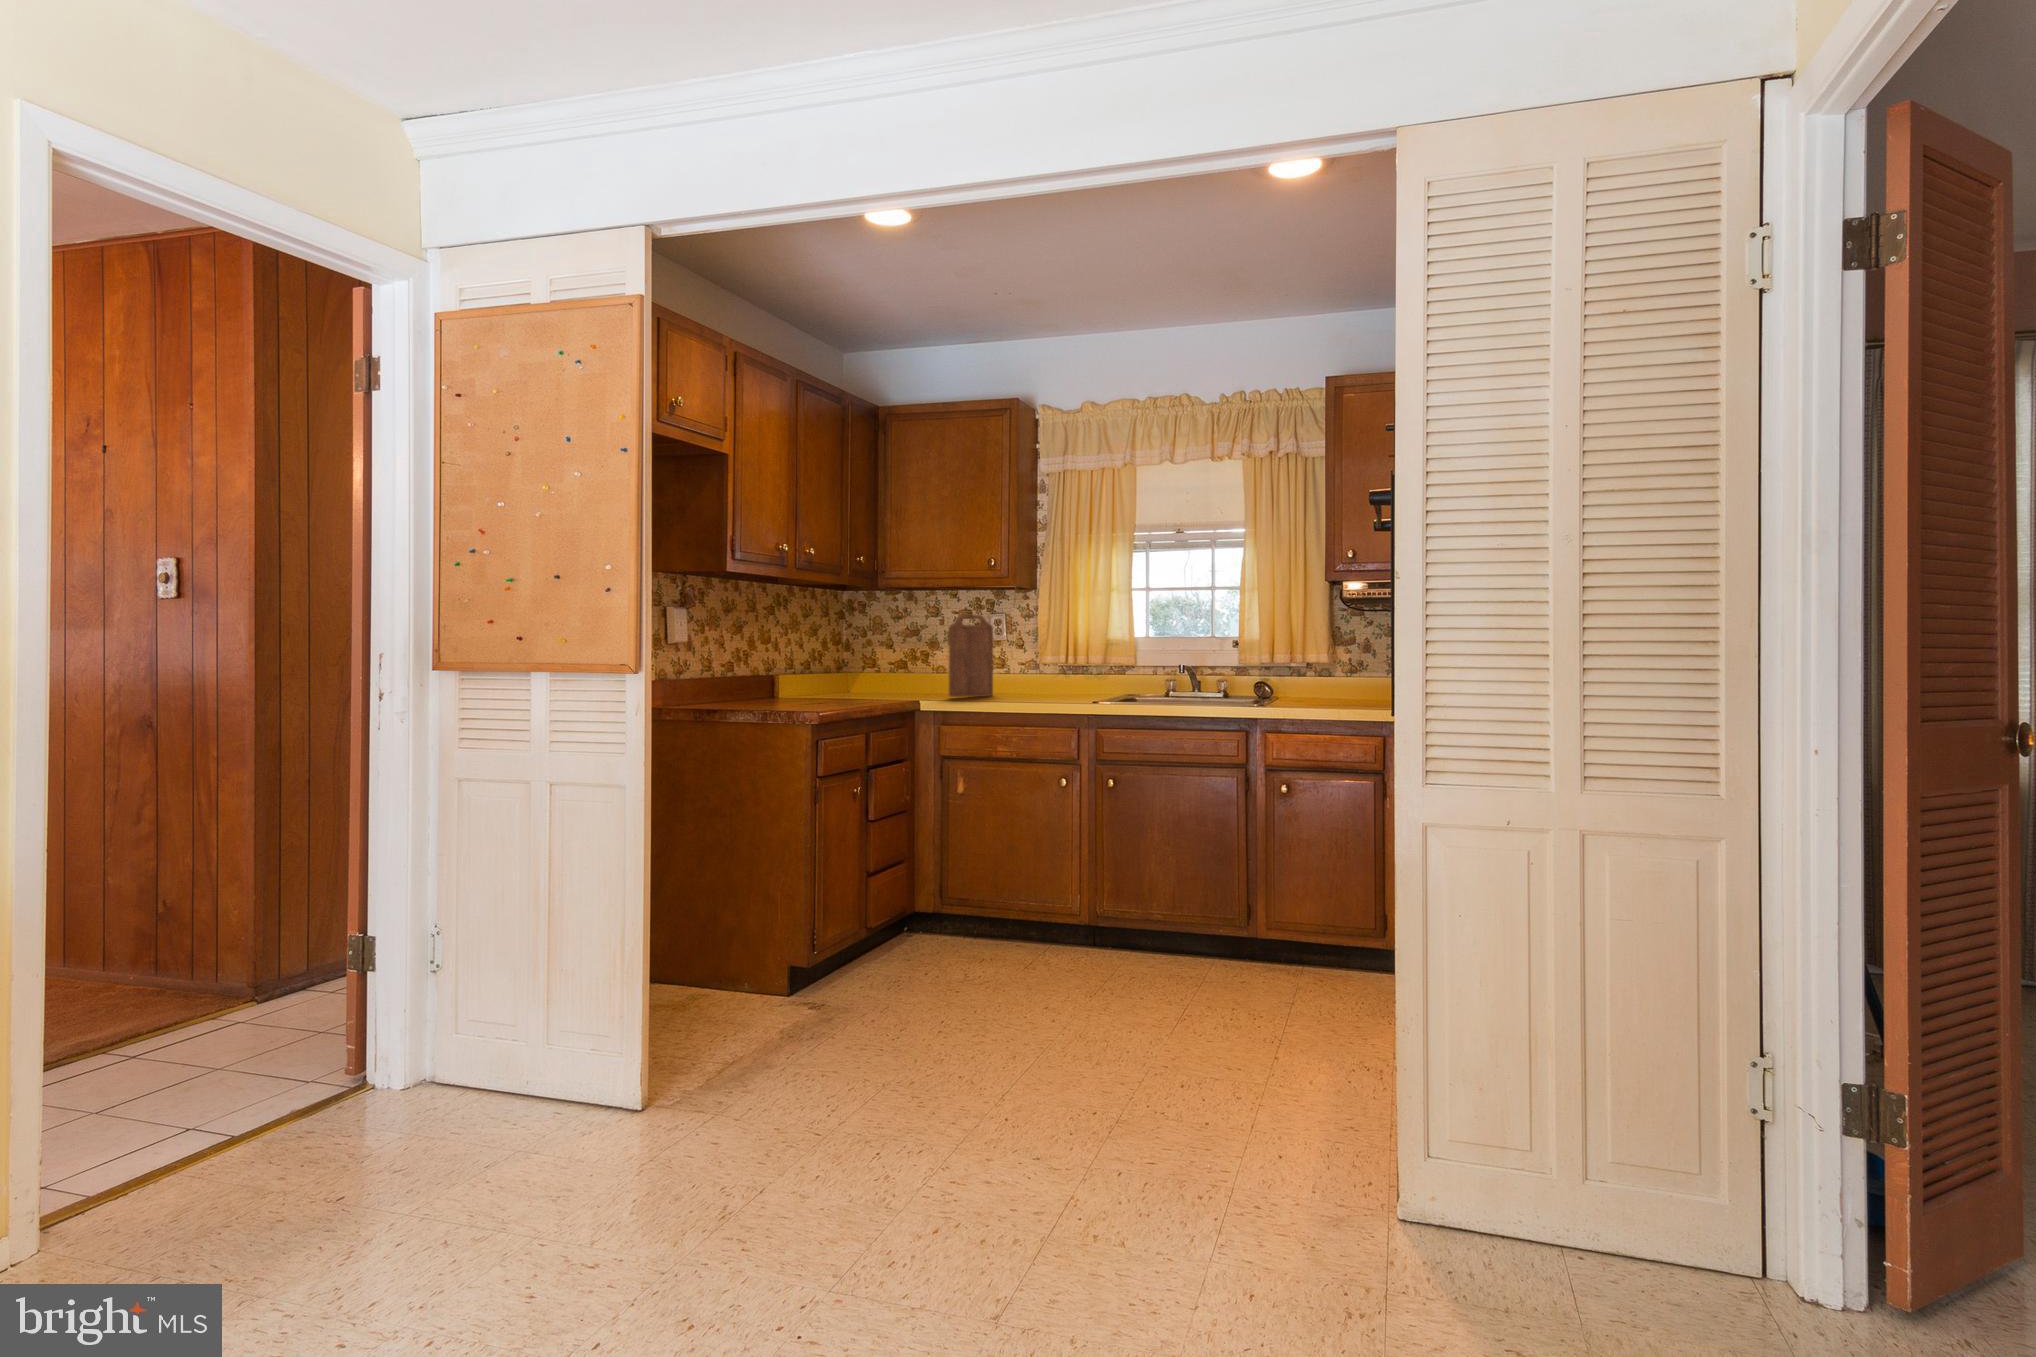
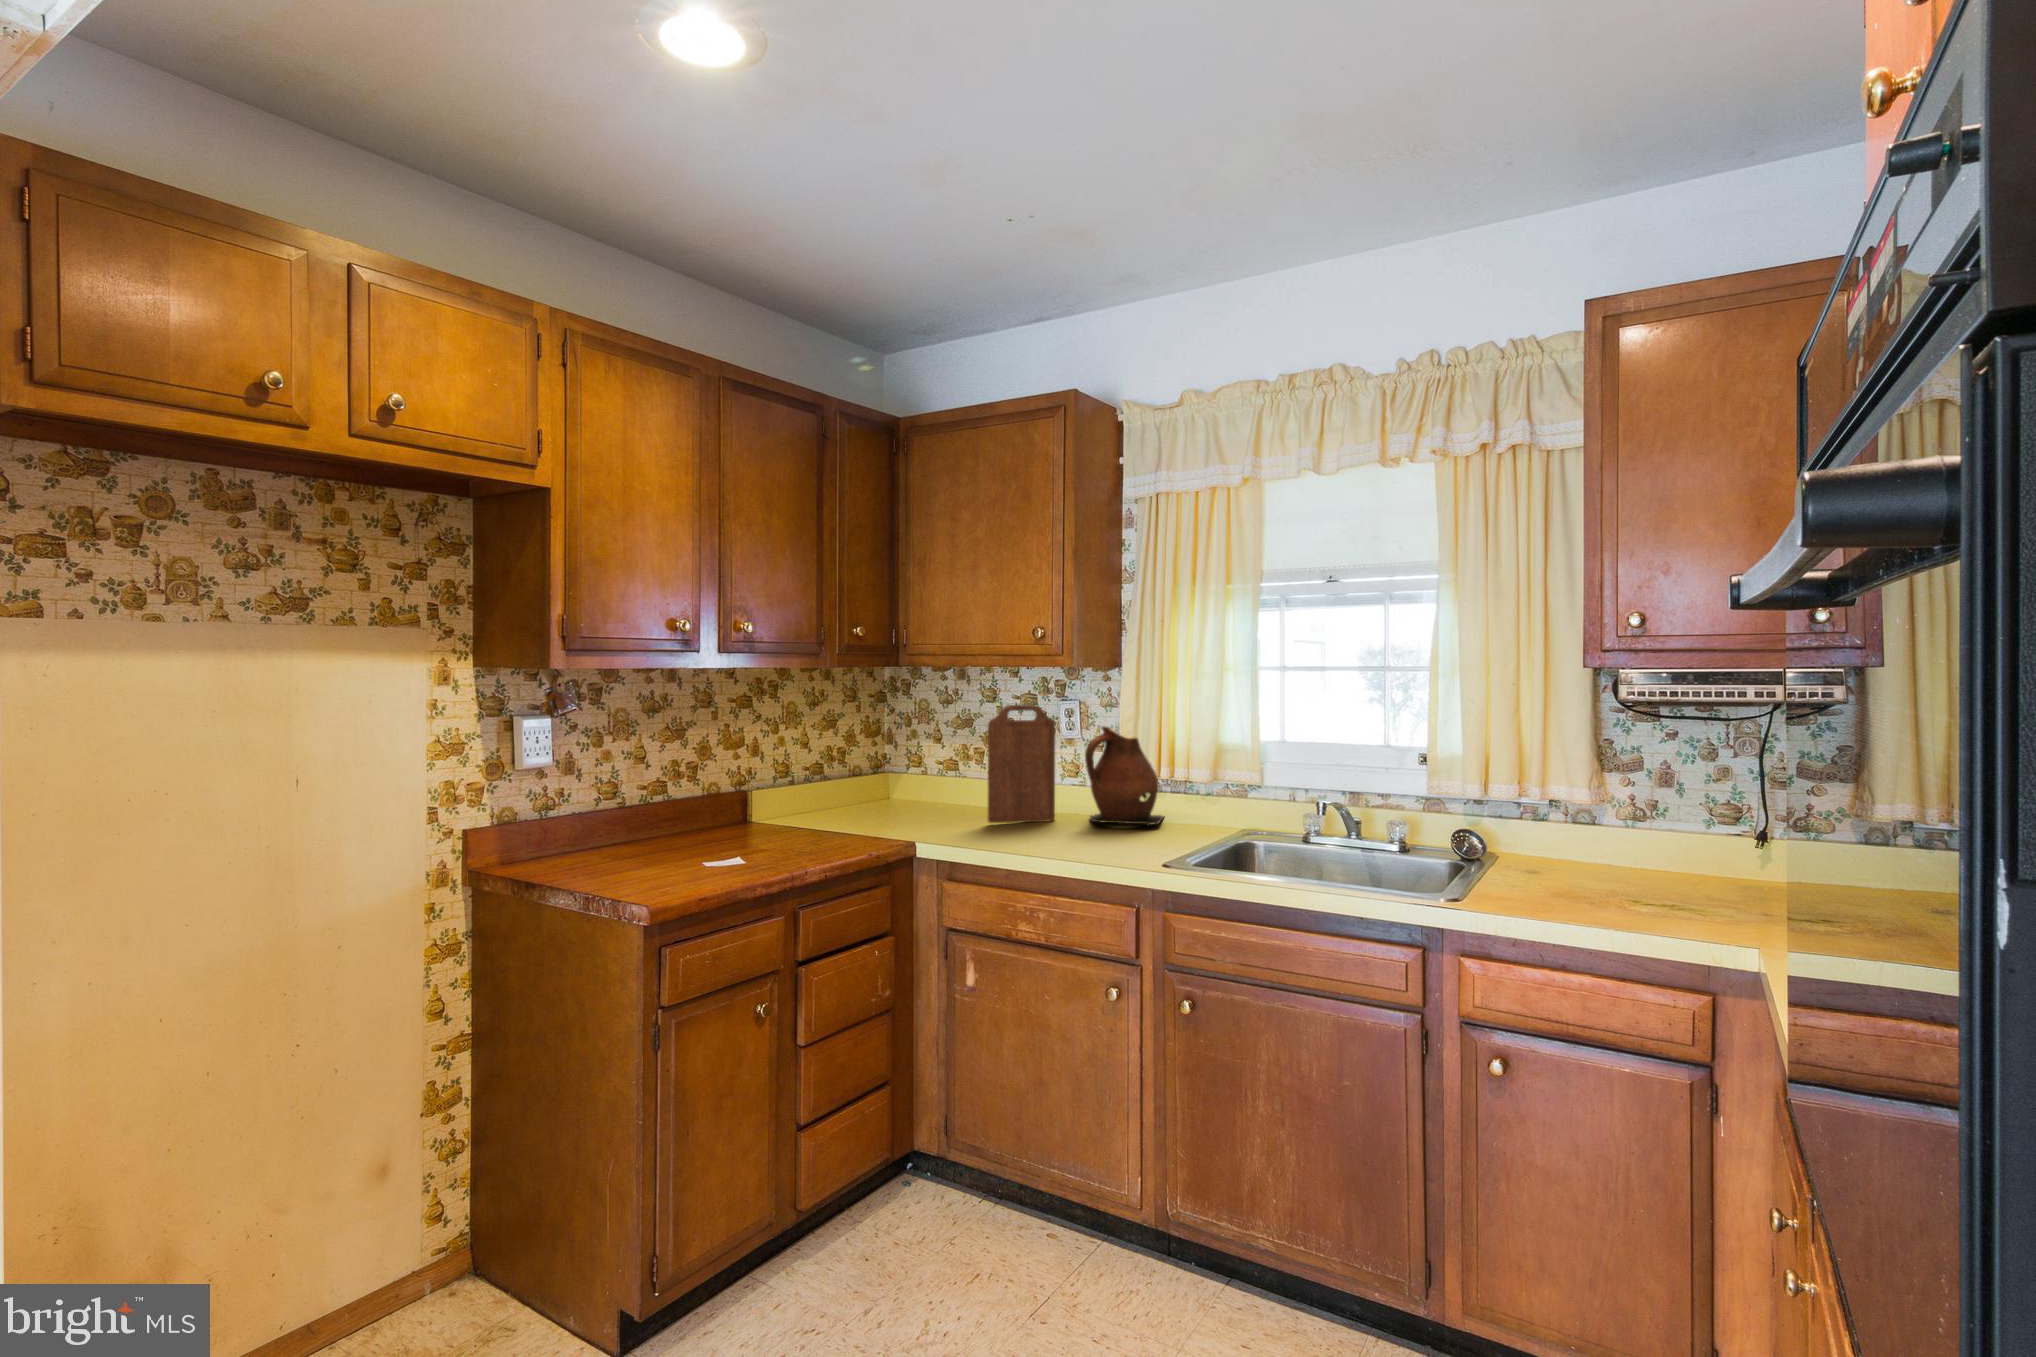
ceramic pitcher: none [1015,629,1068,695] -> present [1085,726,1164,825]

